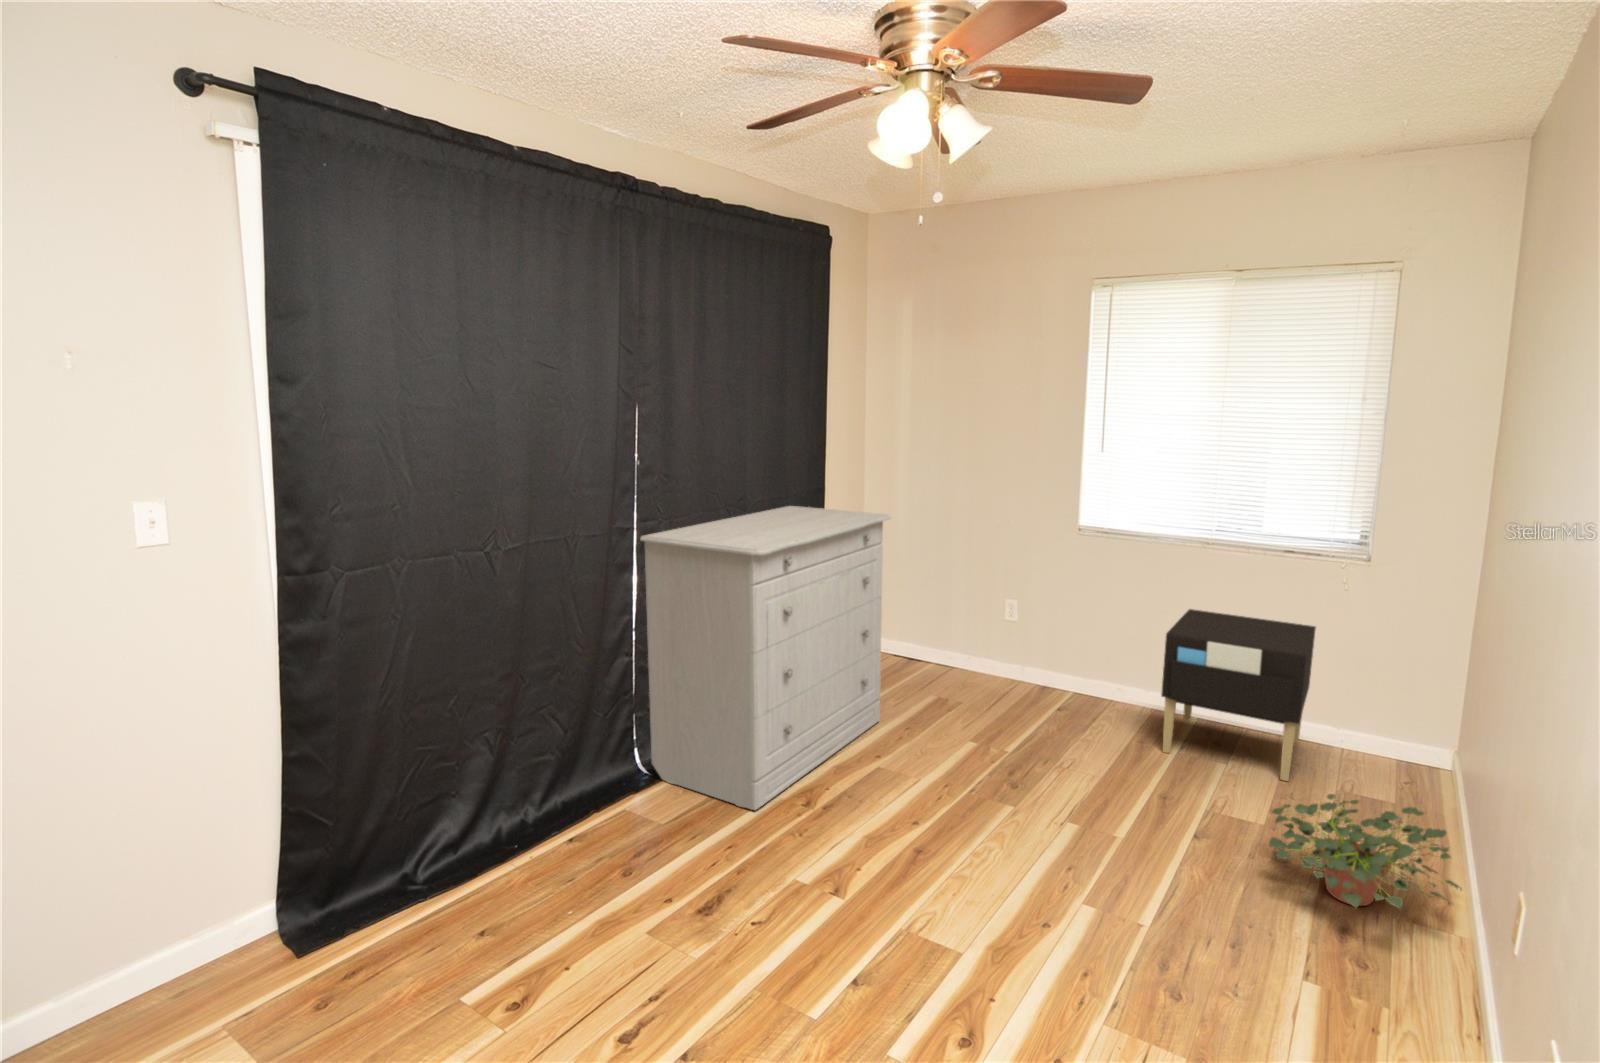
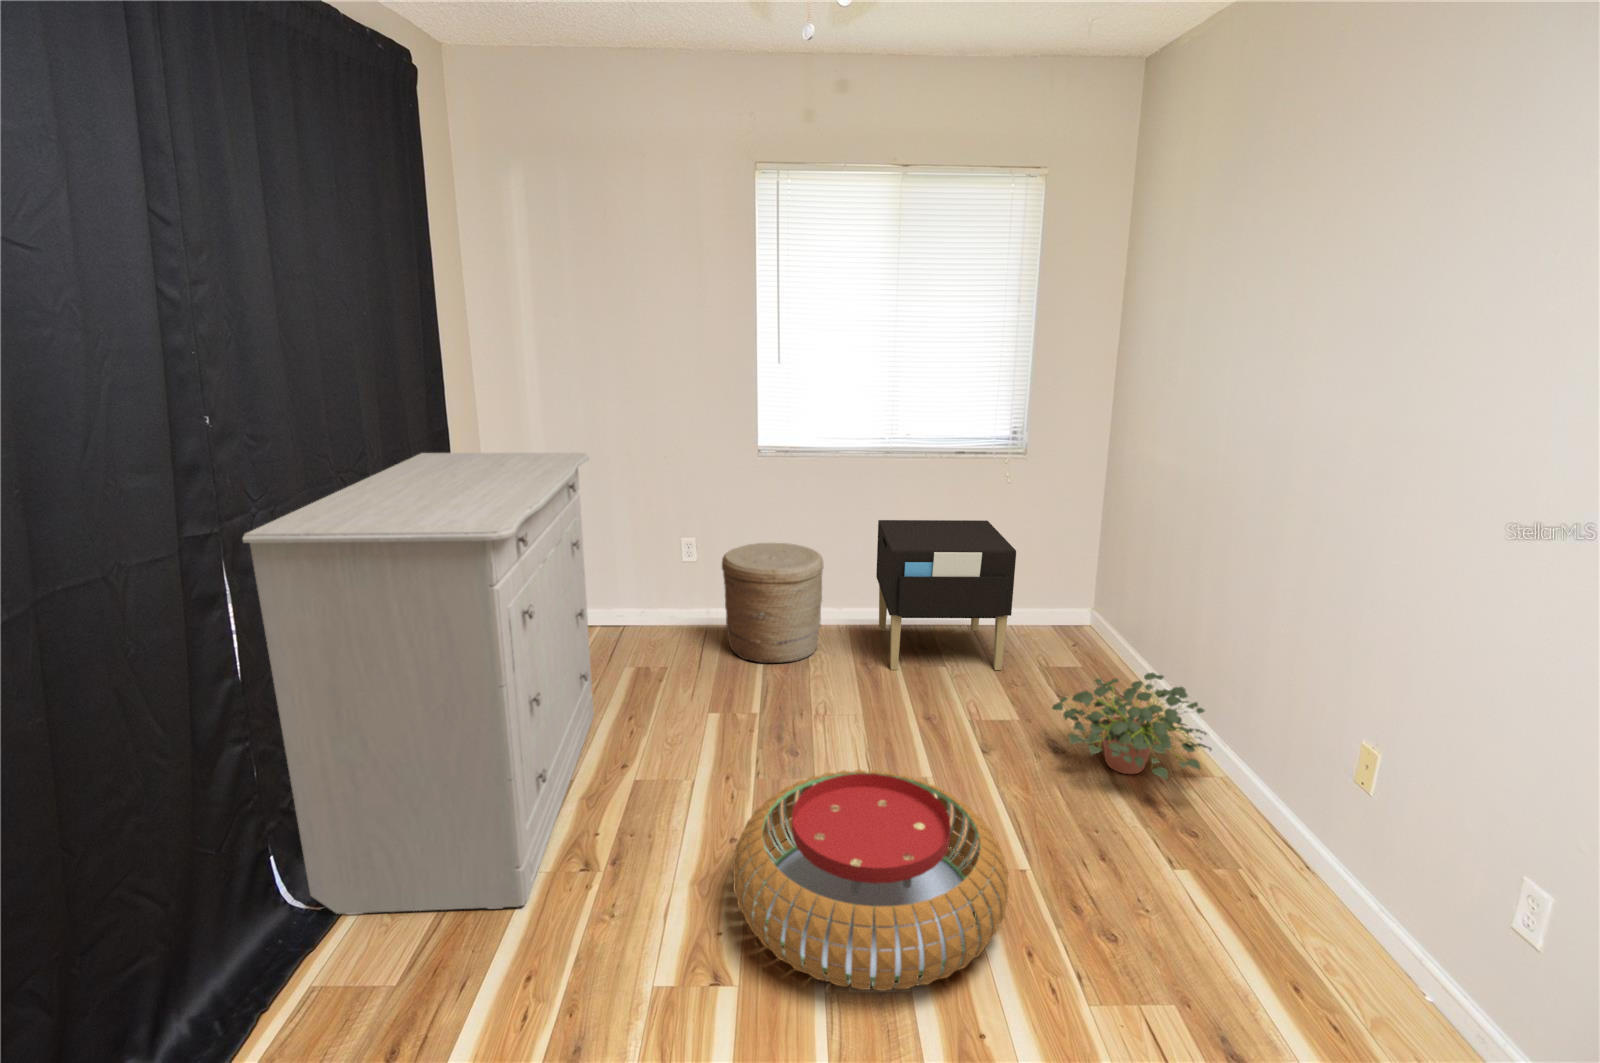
woven basket: none [1020,613,1118,724] -> present [722,543,823,663]
pouf: none [869,787,1102,956] -> present [733,770,1009,991]

